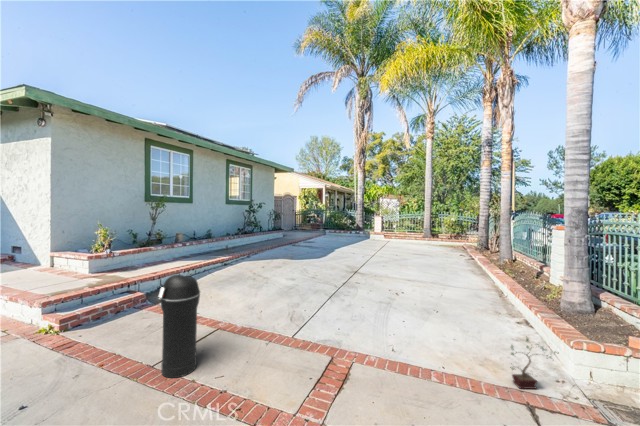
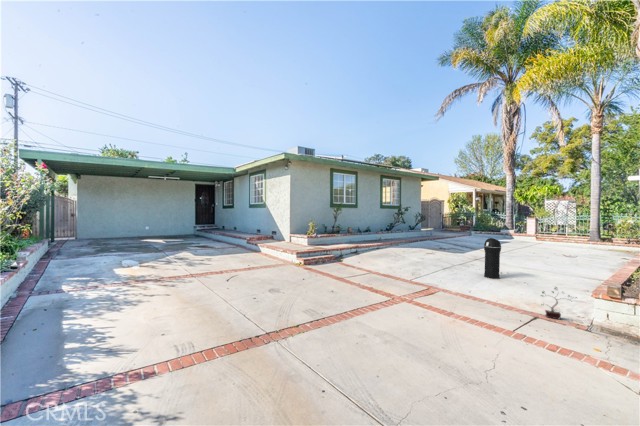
trash can: present [158,275,200,378] -> present [484,238,501,279]

